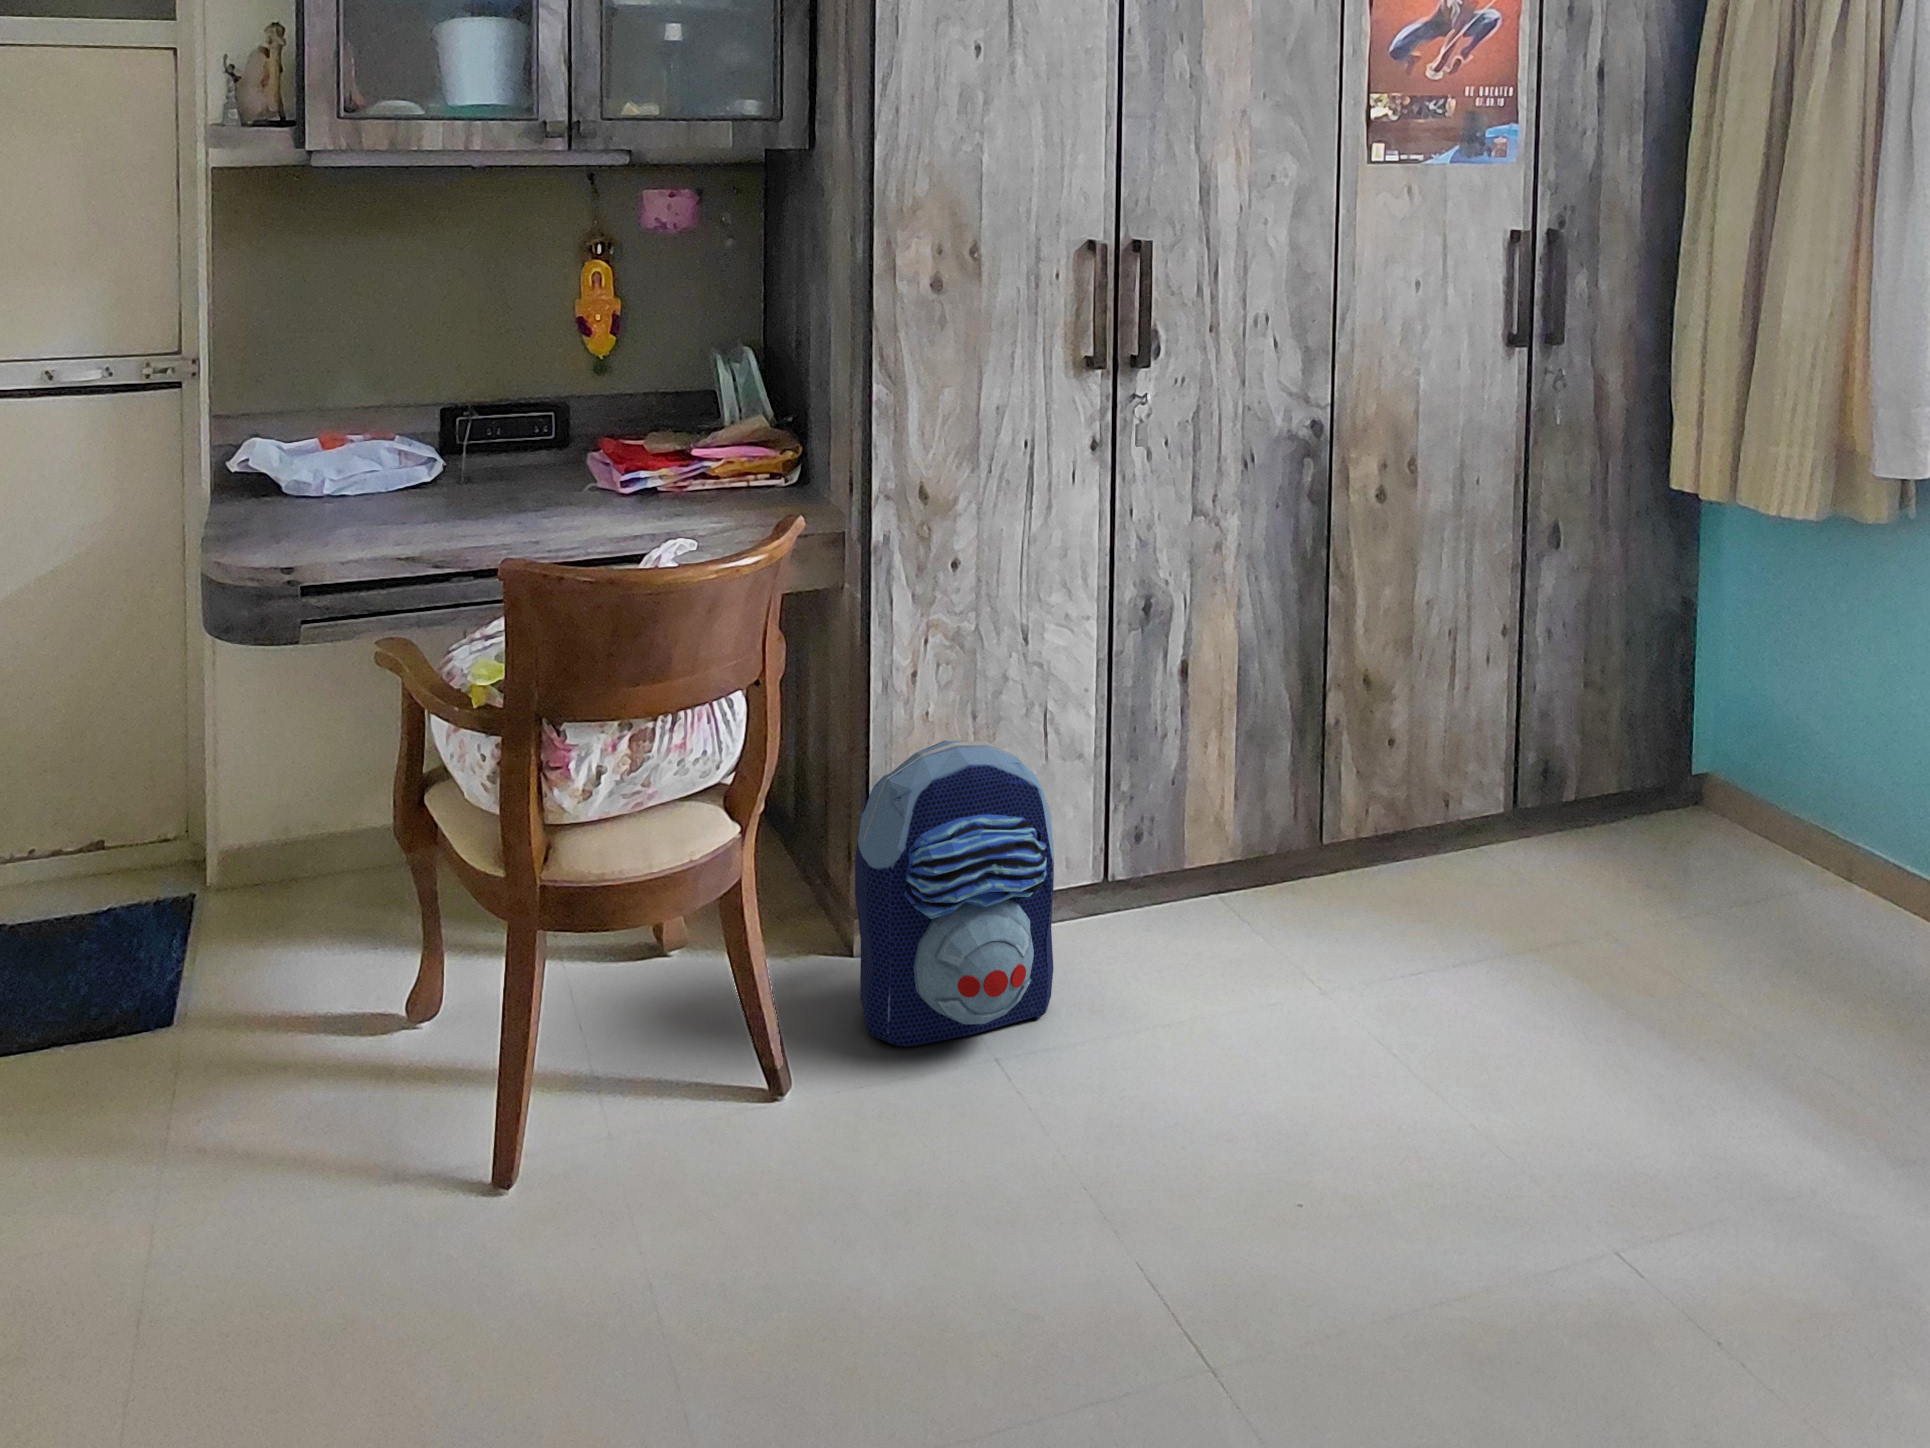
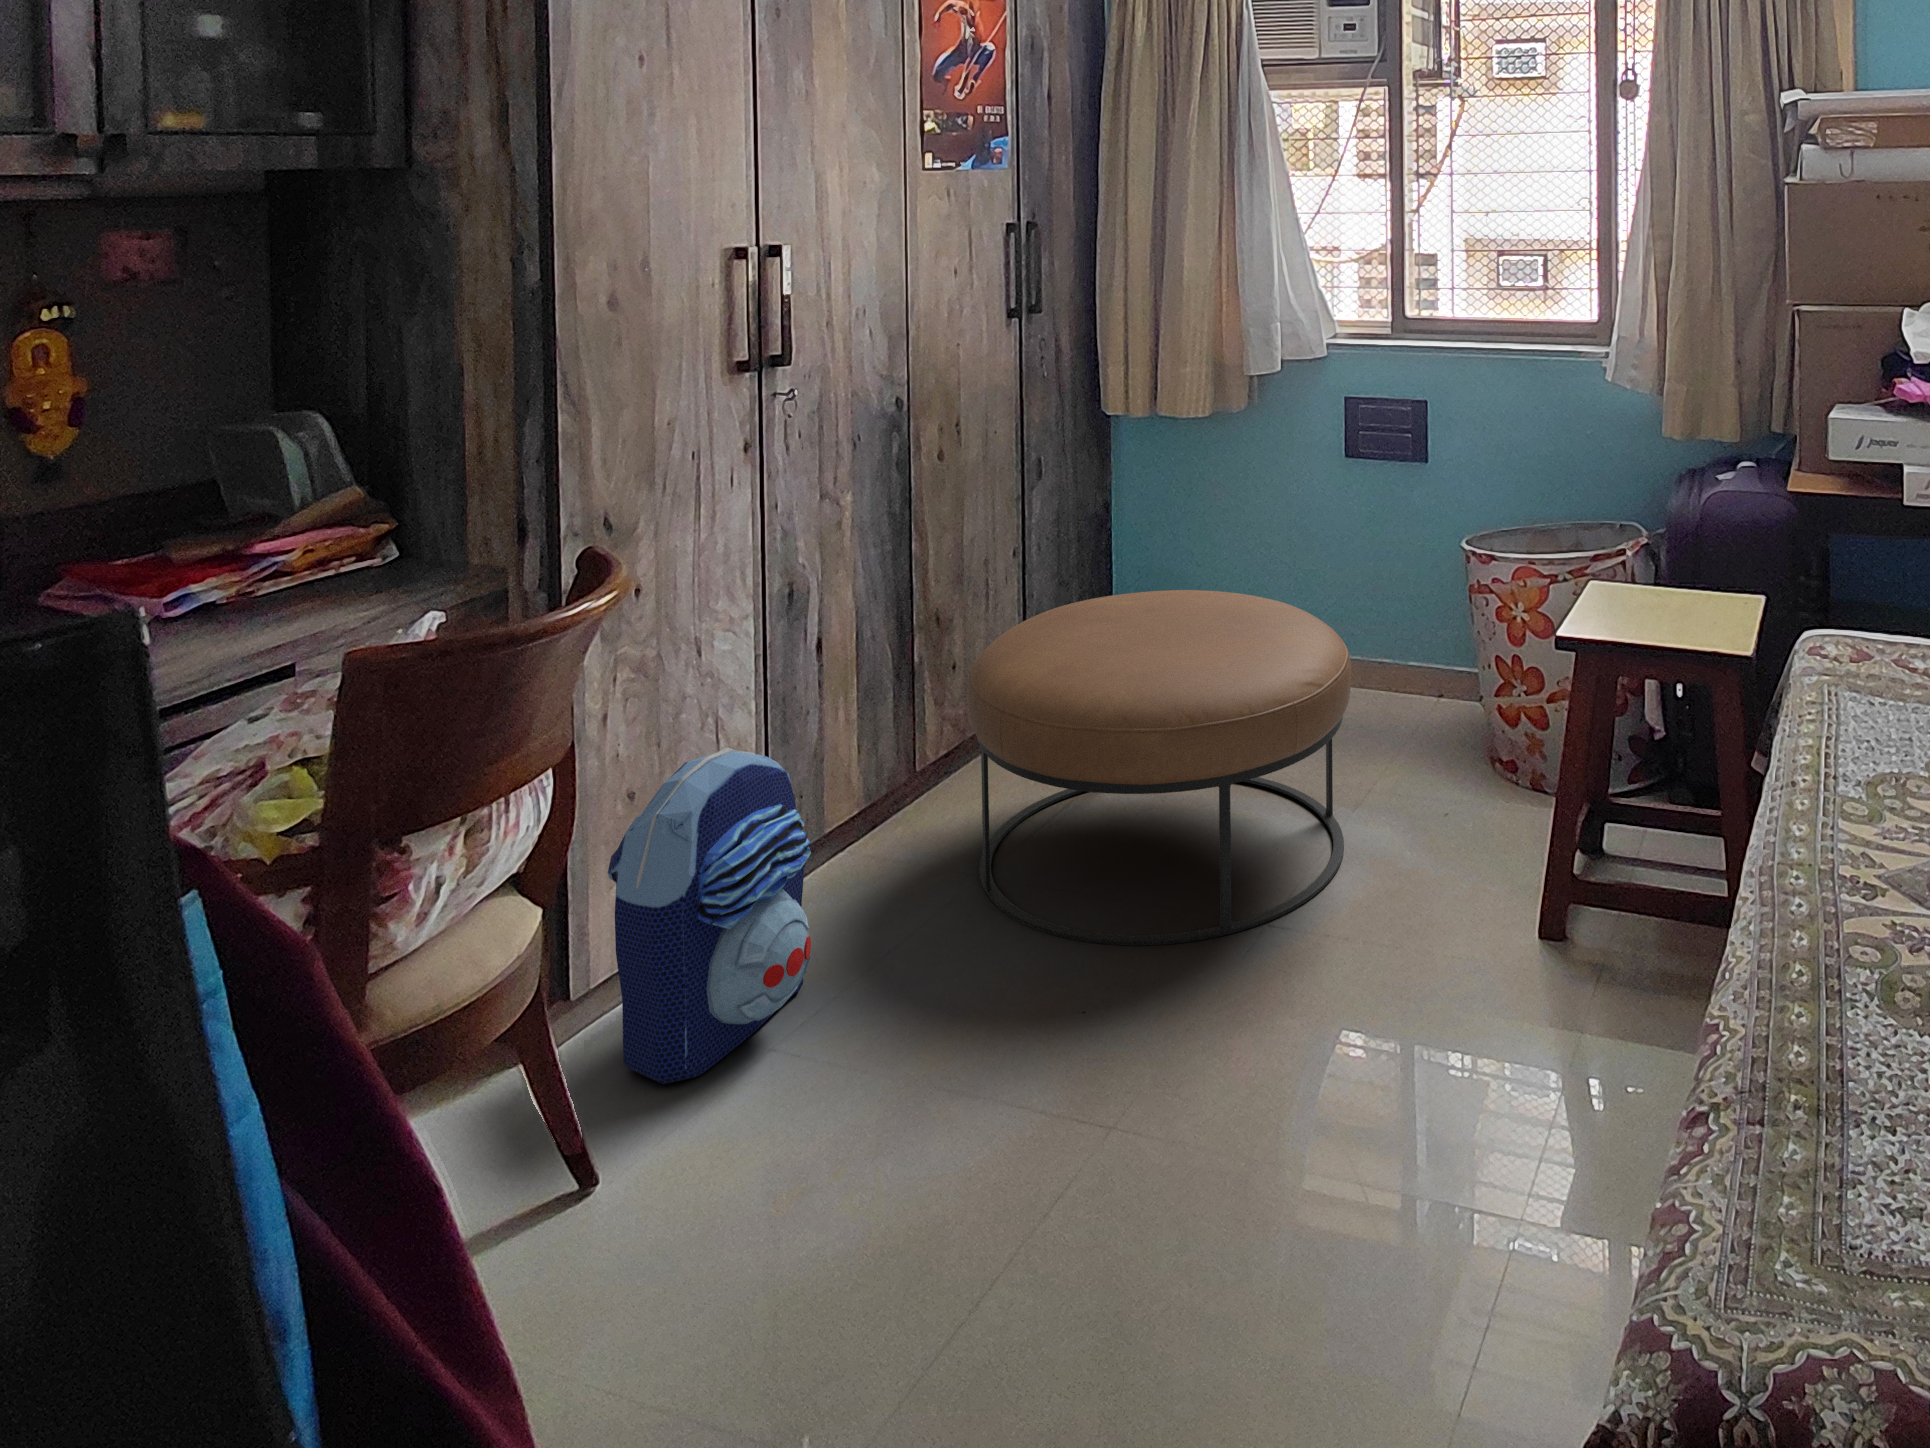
ottoman: none [1284,716,1857,1263] -> present [967,590,1352,945]

